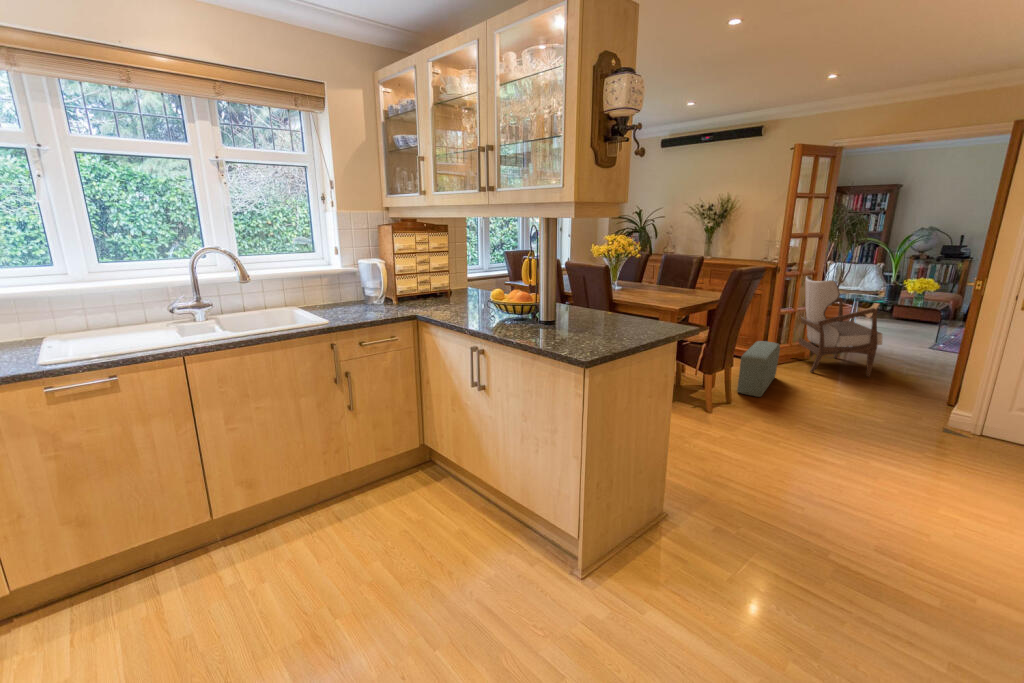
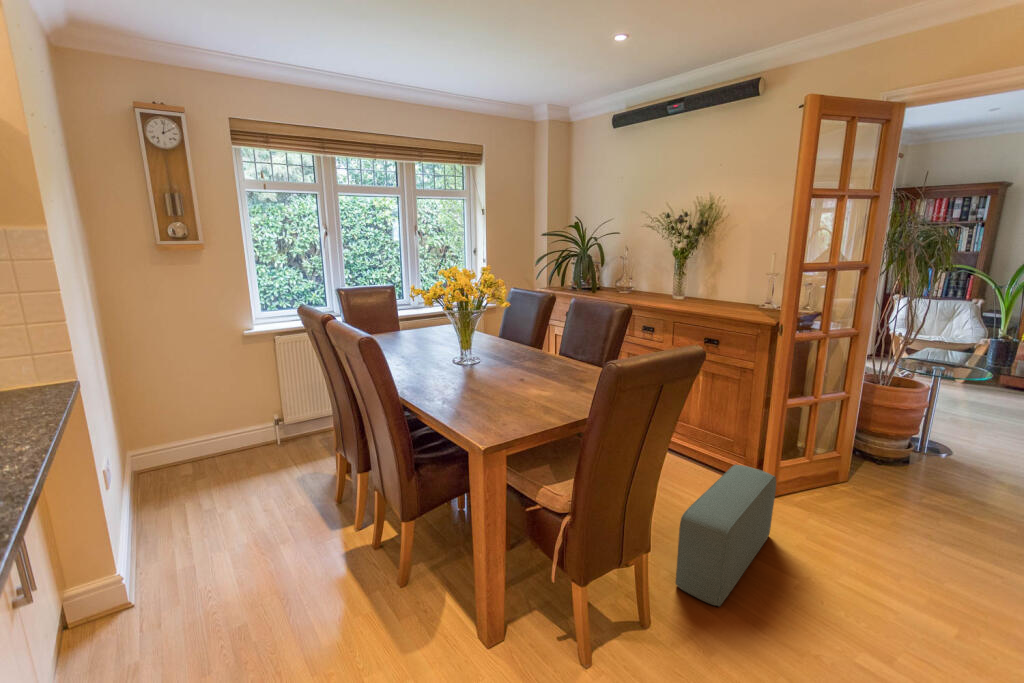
armchair: present [799,276,882,377] -> none [810,337,991,544]

